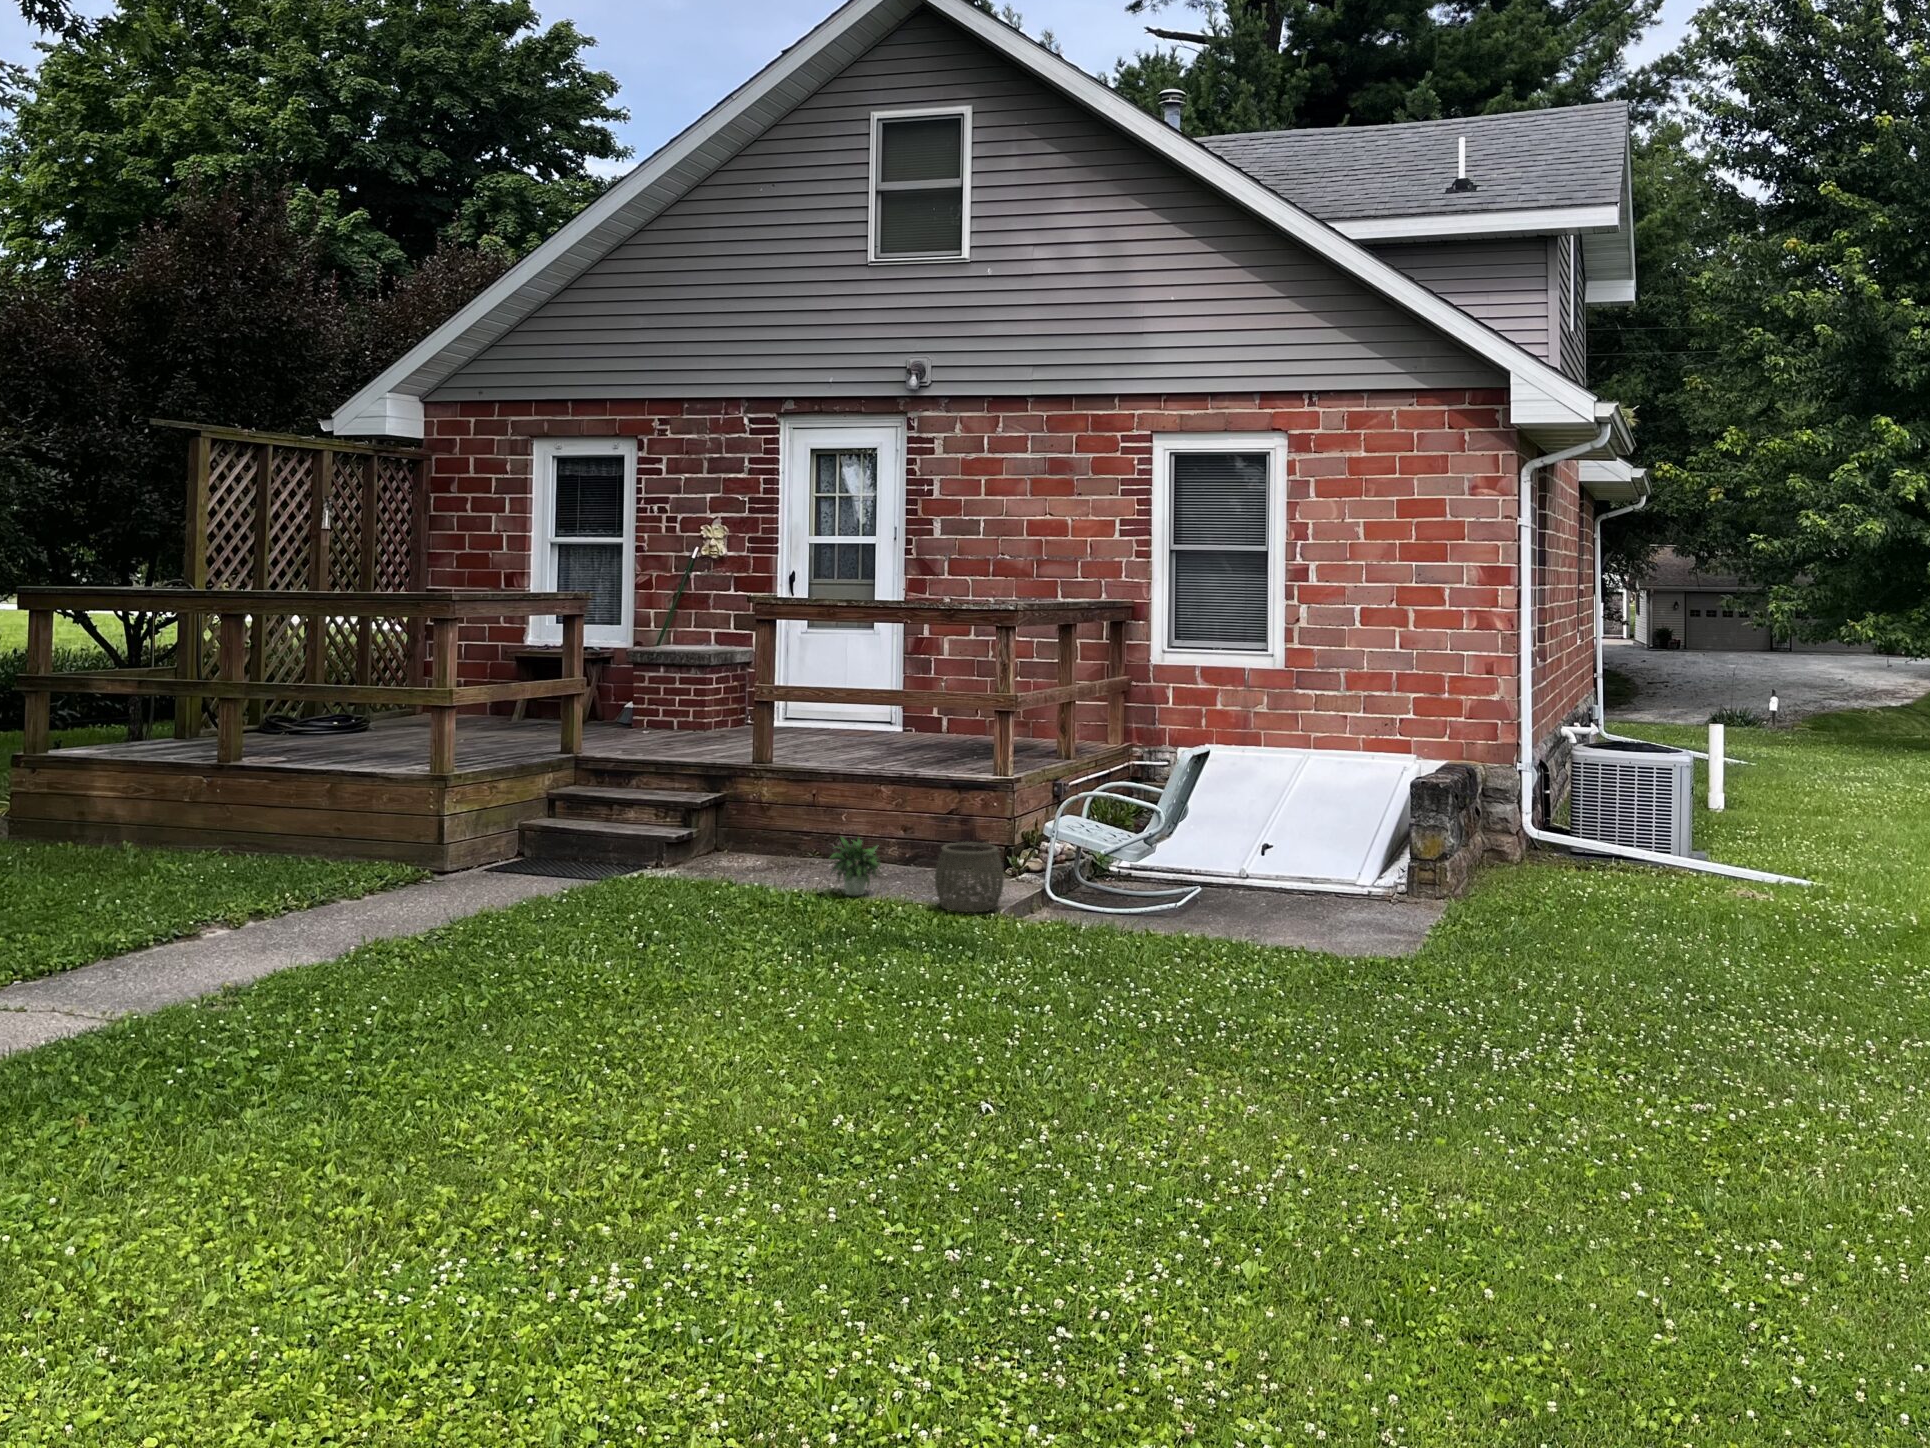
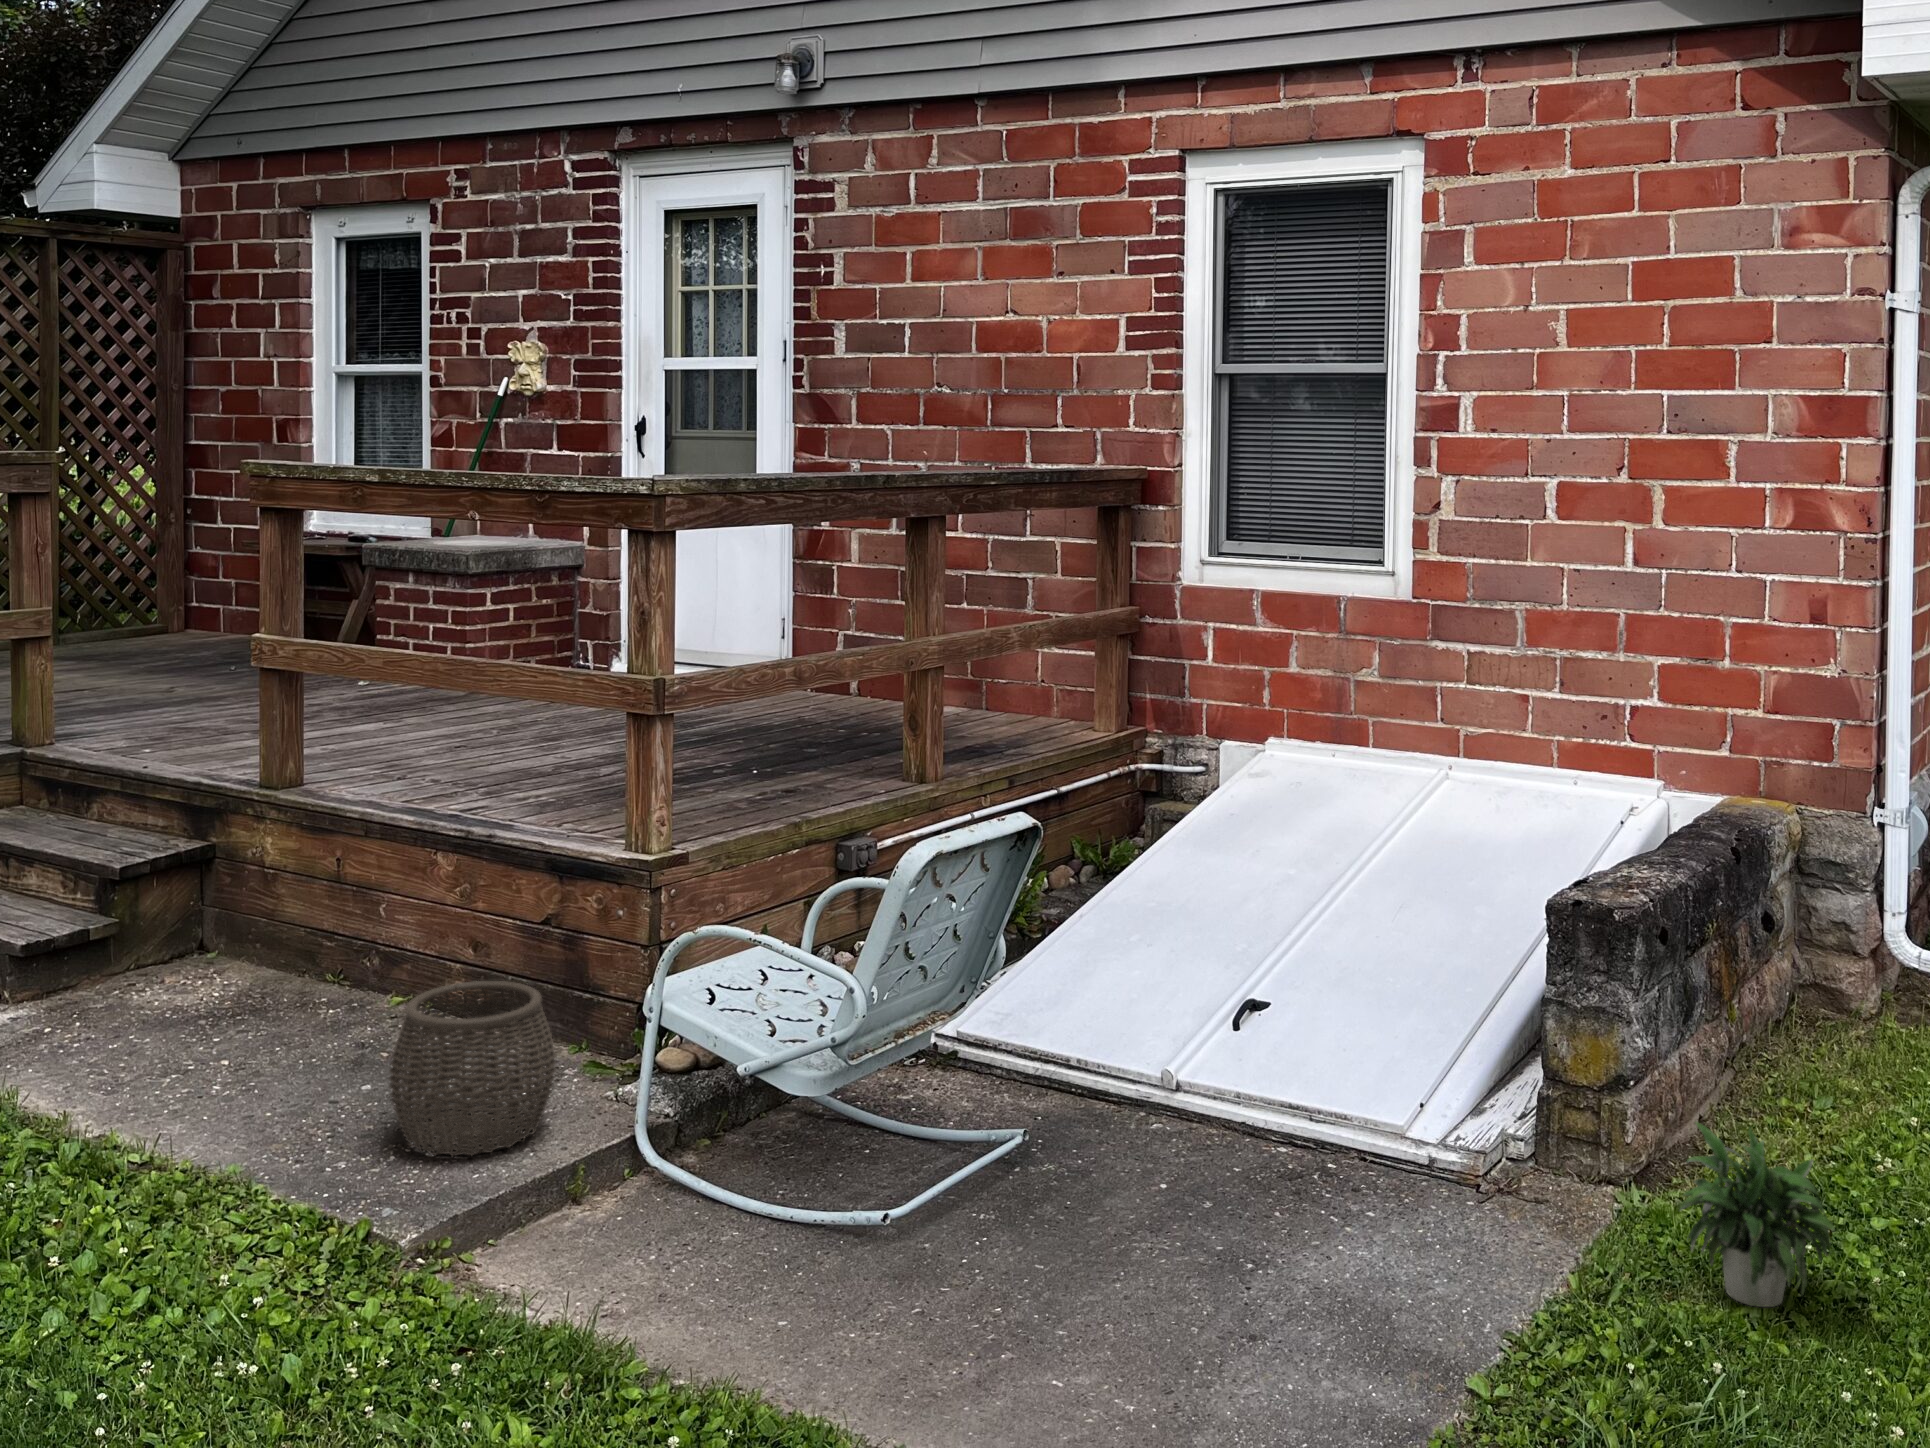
potted plant: present [828,837,880,896] -> present [1680,1122,1835,1307]

